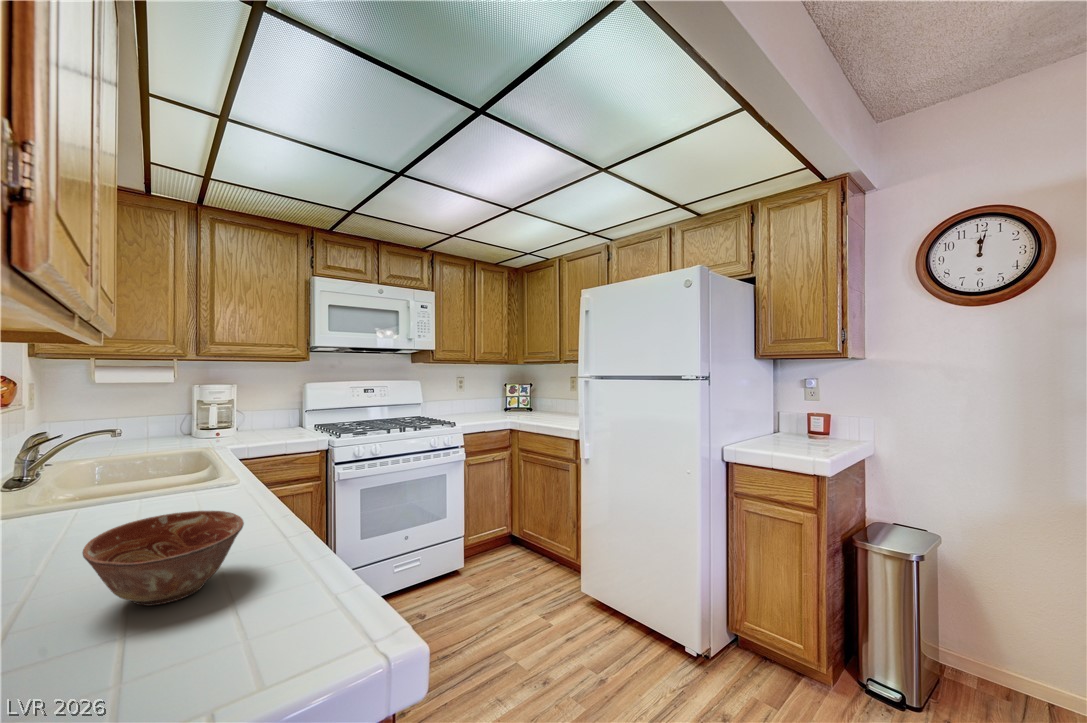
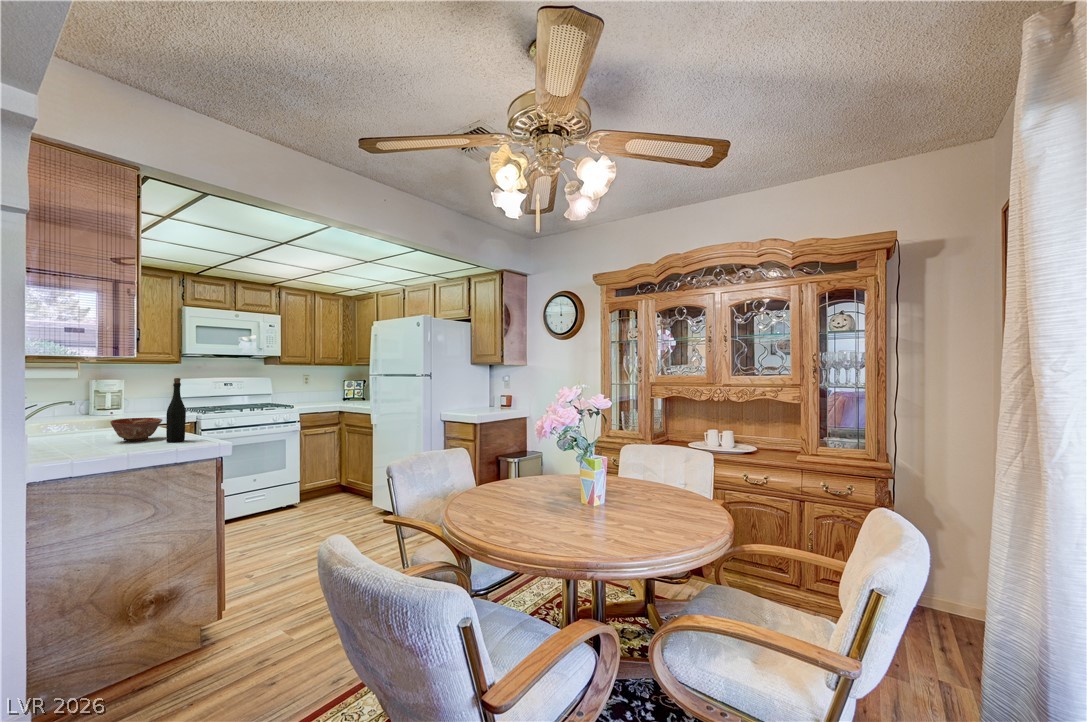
bottle: none [238,404,302,644] -> present [166,378,186,442]

